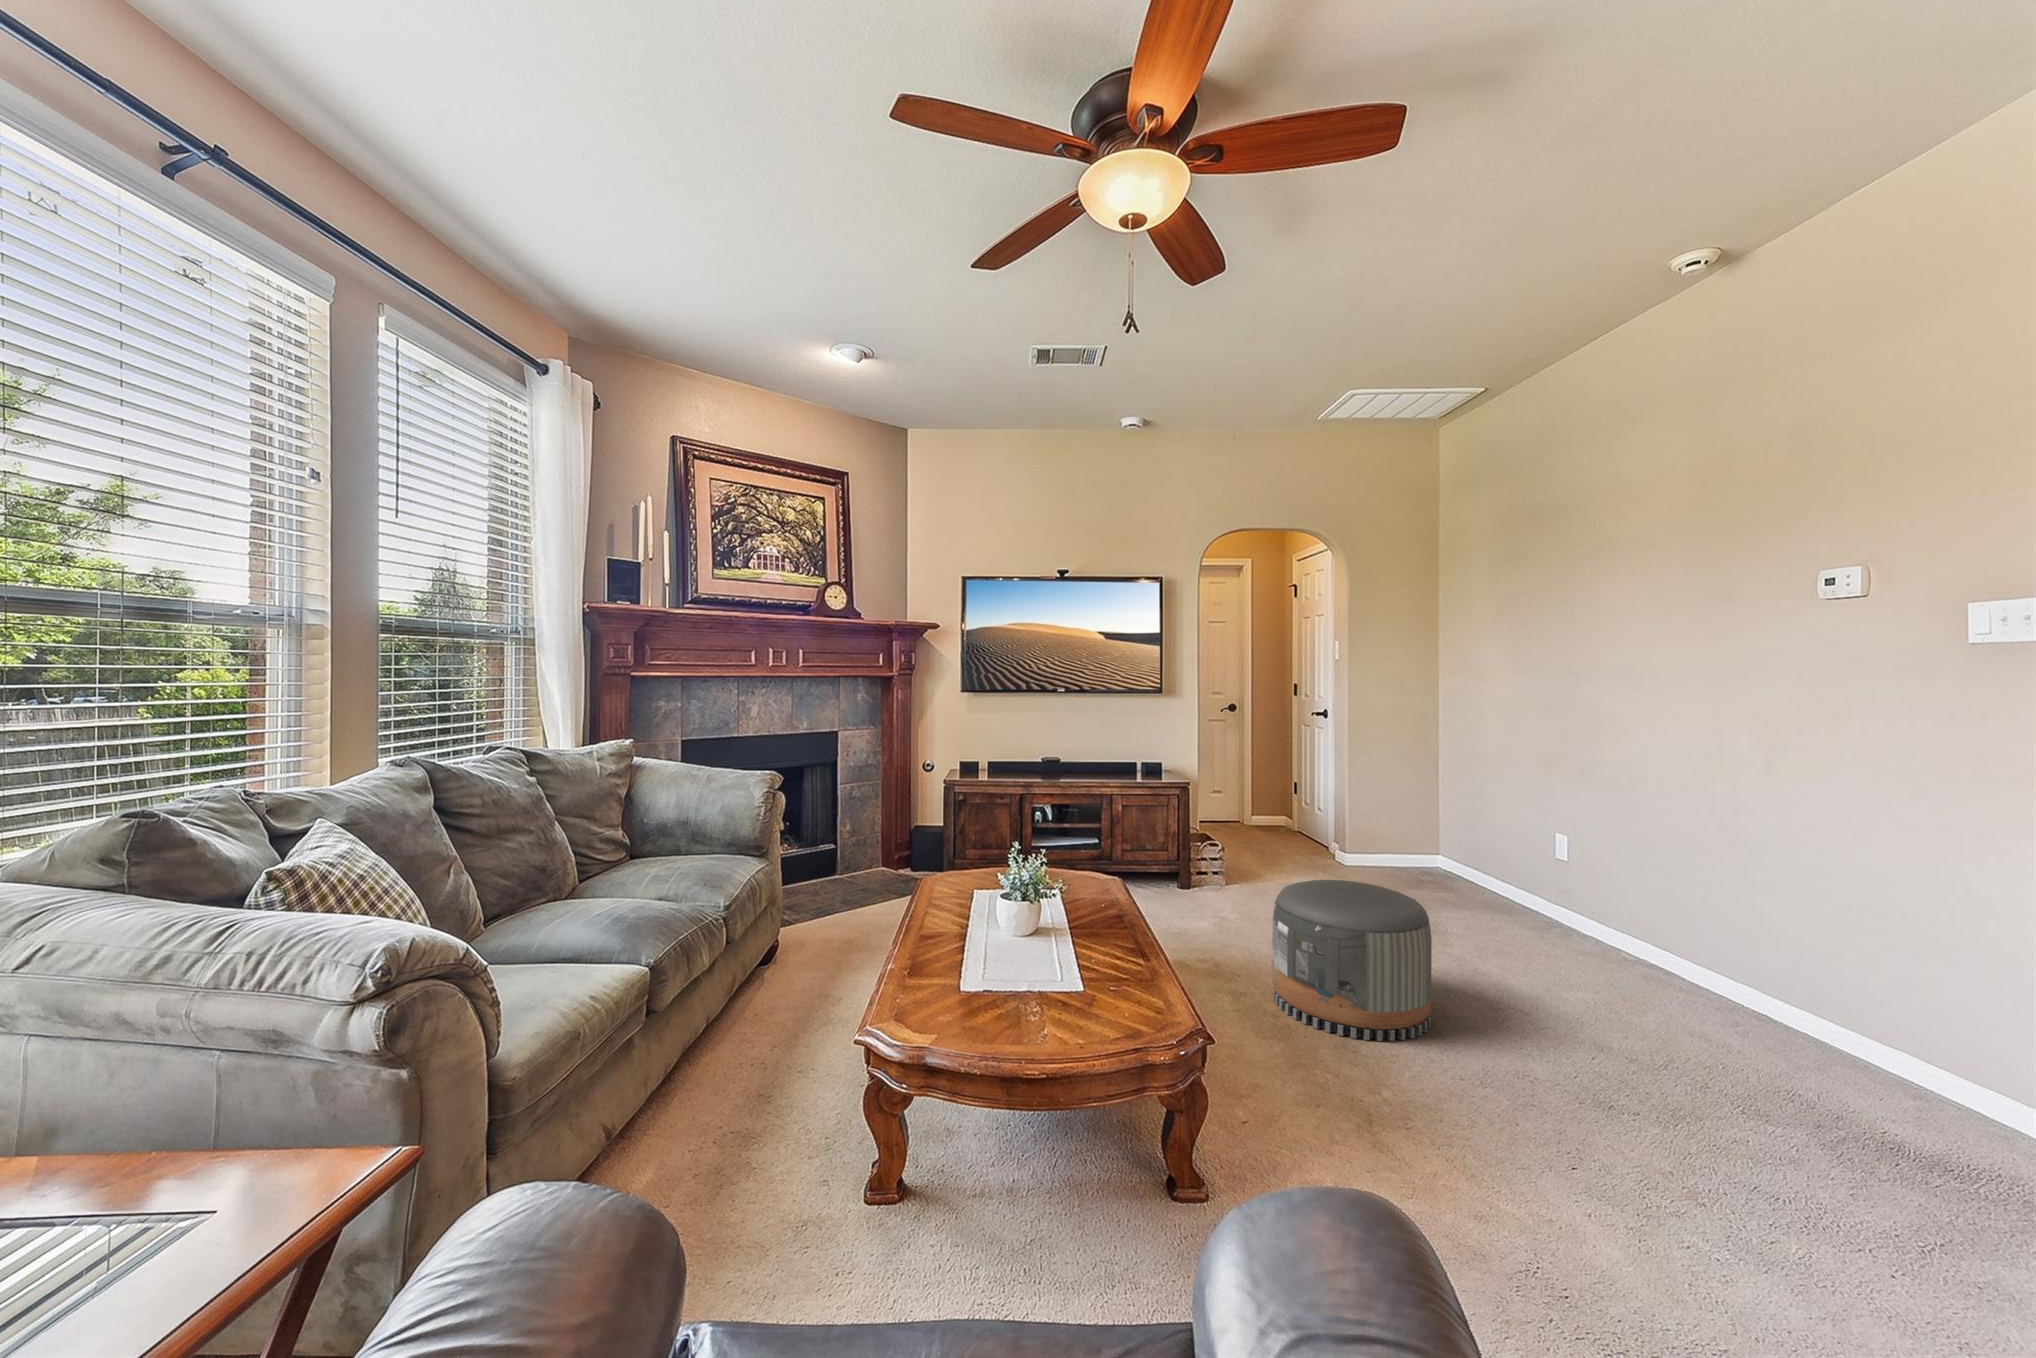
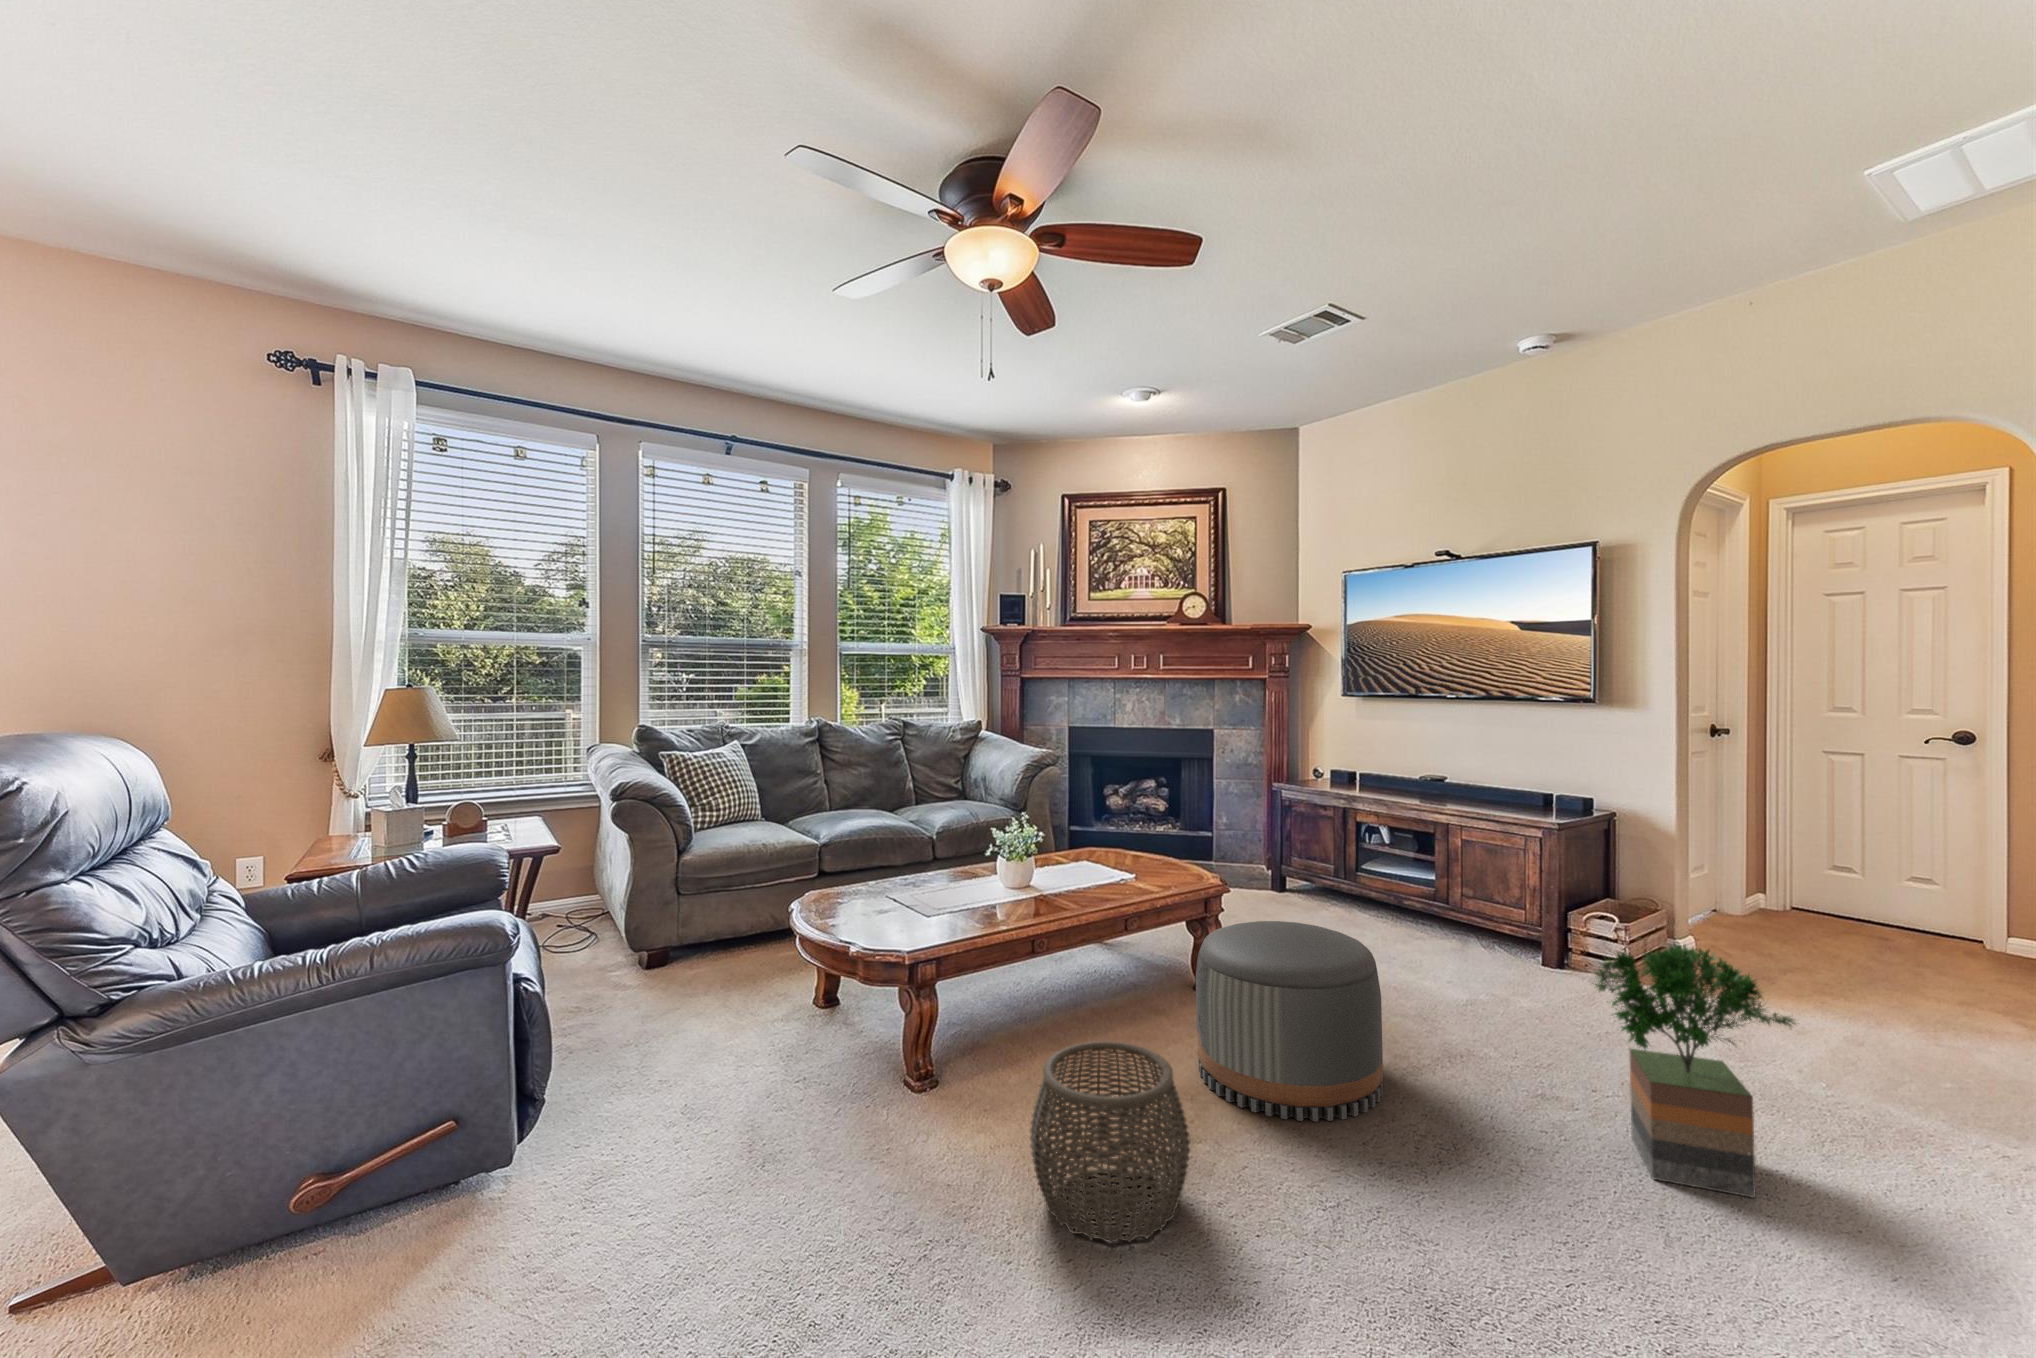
potted tree: none [1449,833,1544,969] -> present [1596,943,1796,1198]
woven basket: none [1500,1001,1680,1184] -> present [1030,1041,1191,1243]

